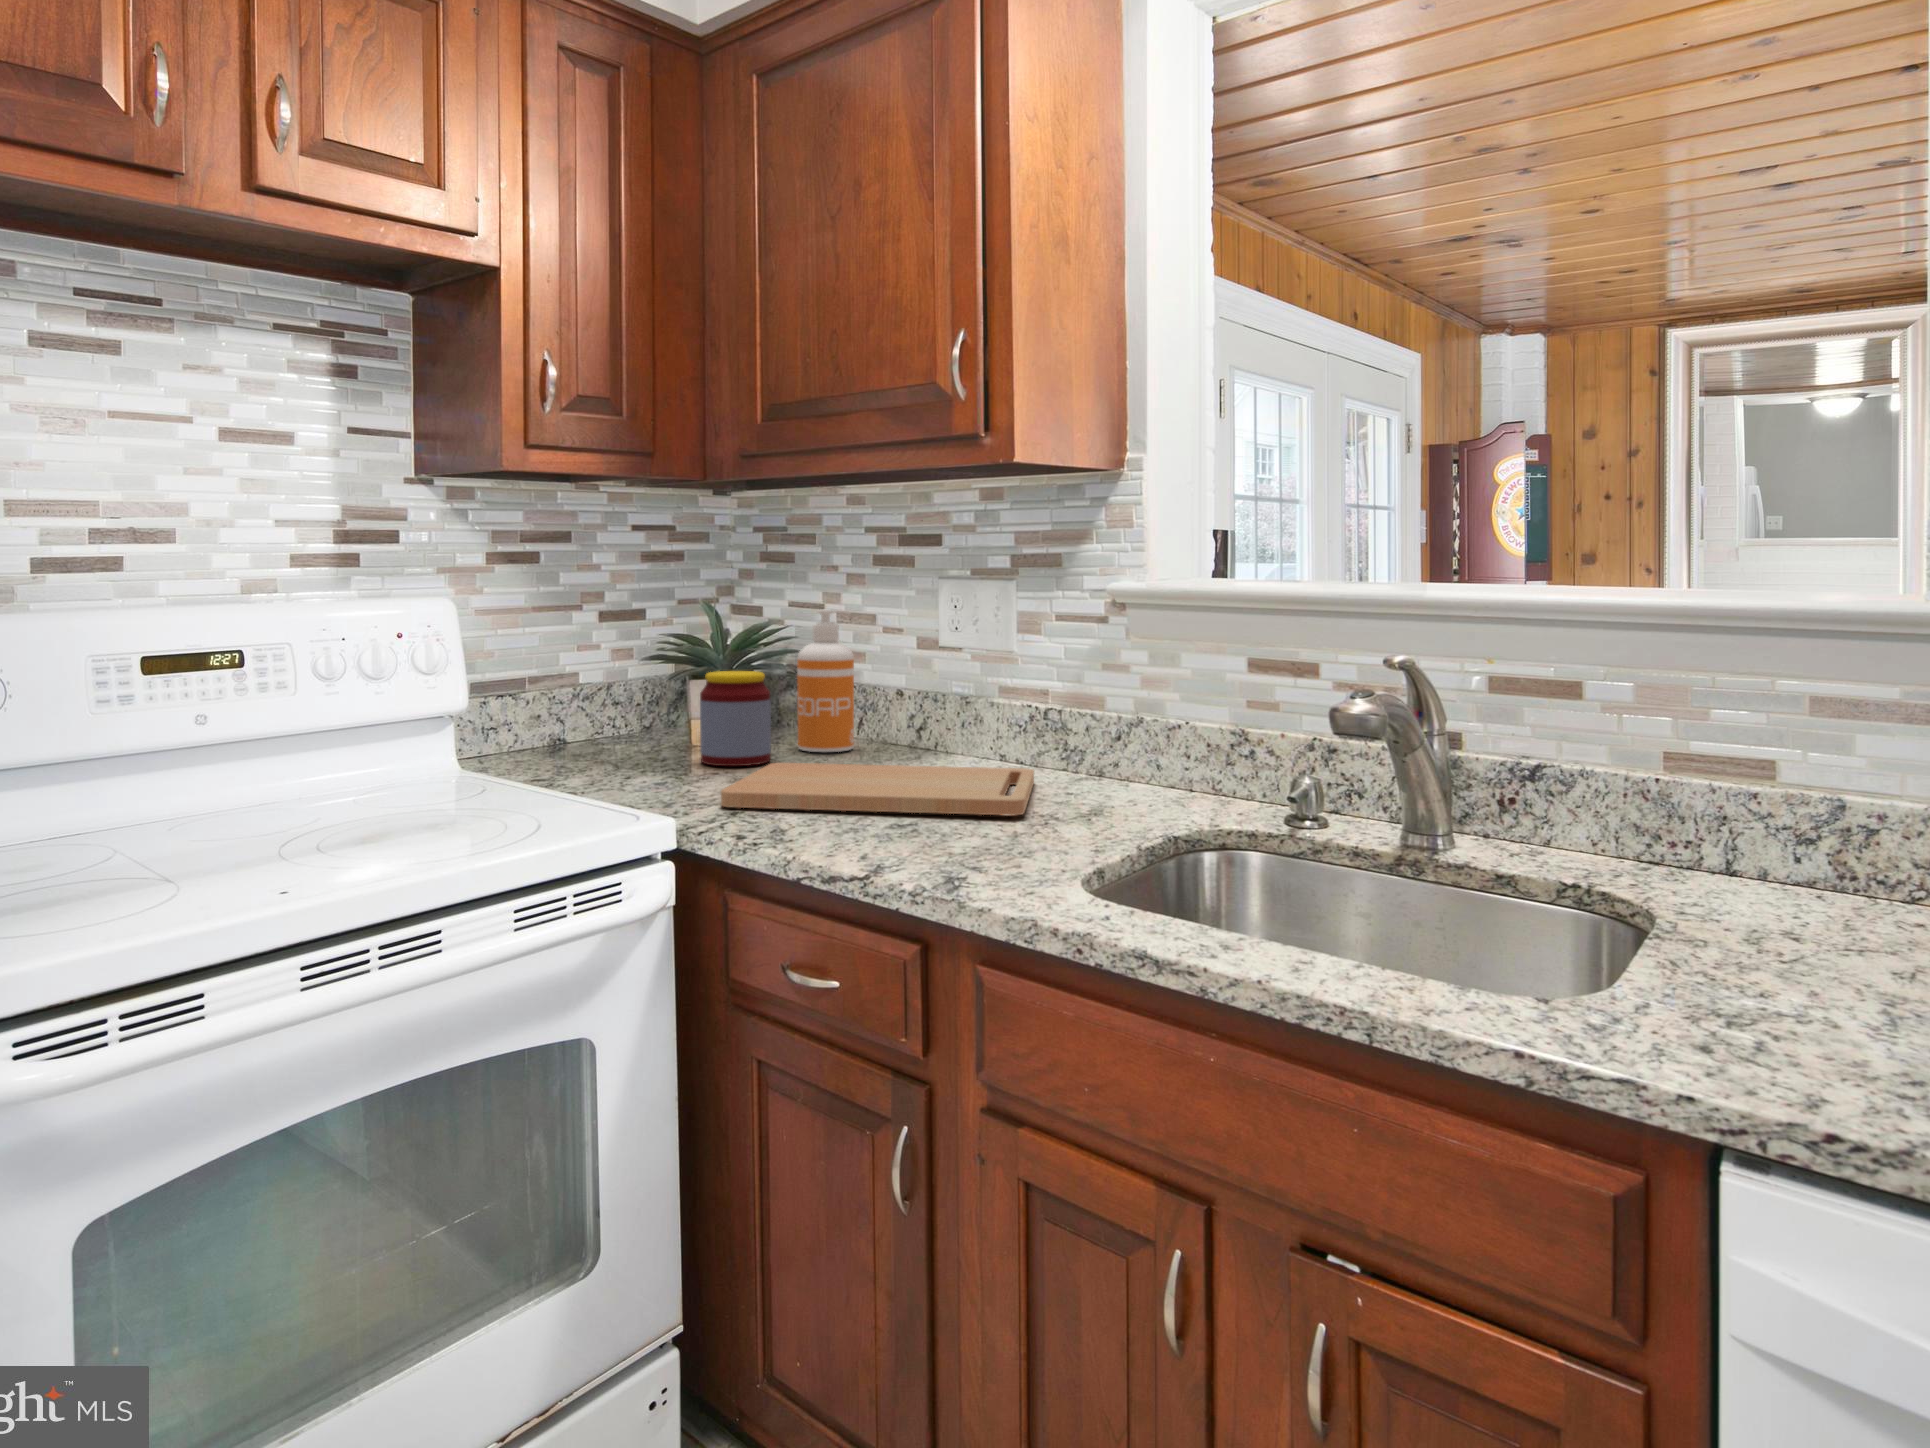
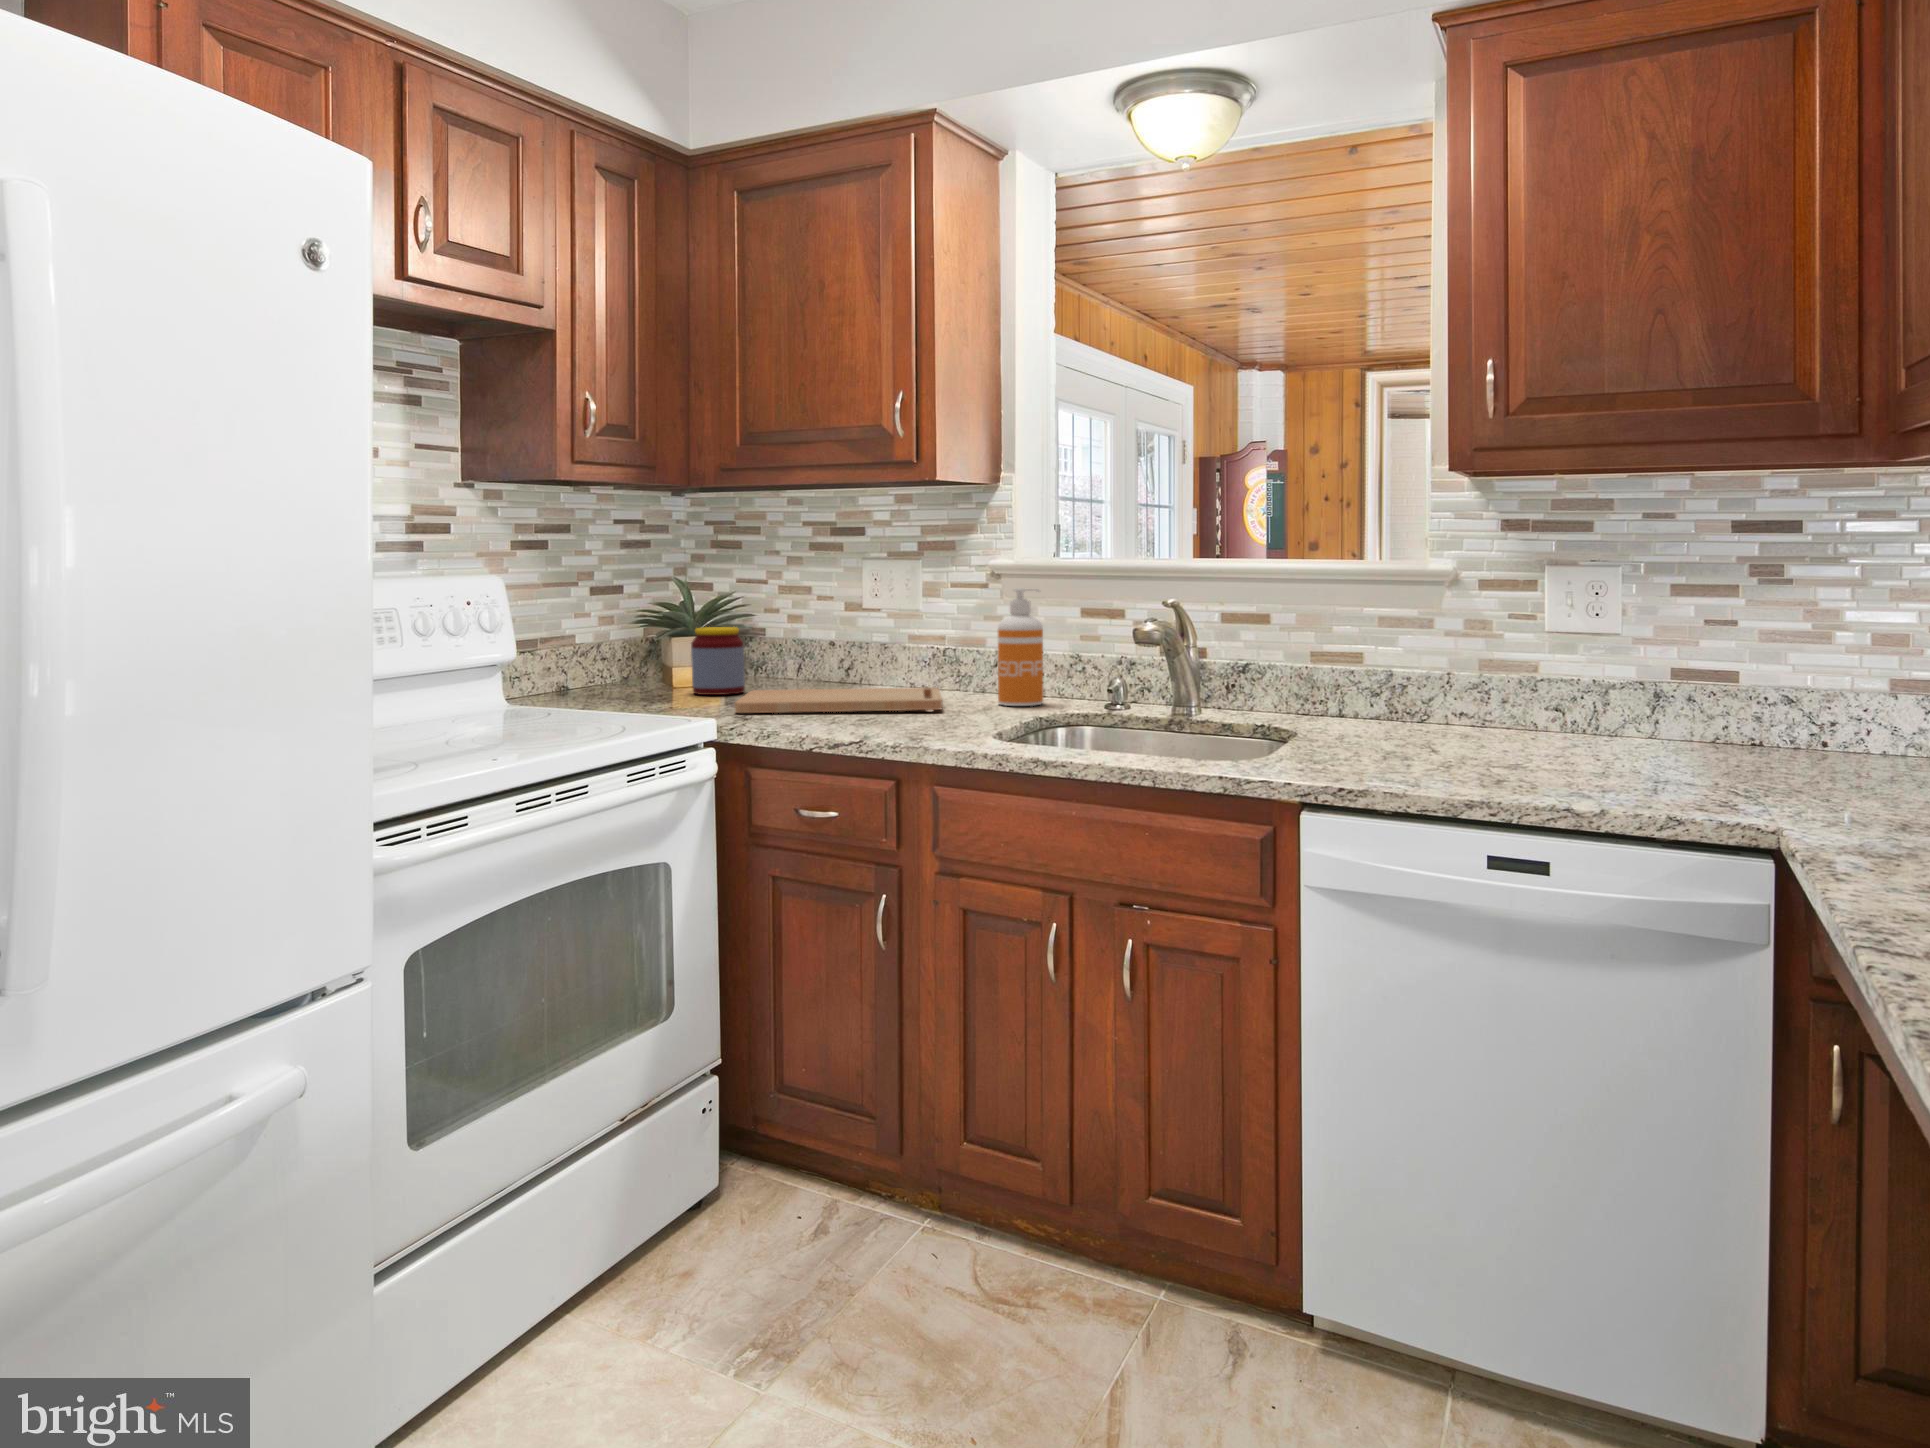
soap dispenser: present [797,610,854,752] -> present [998,588,1043,706]

